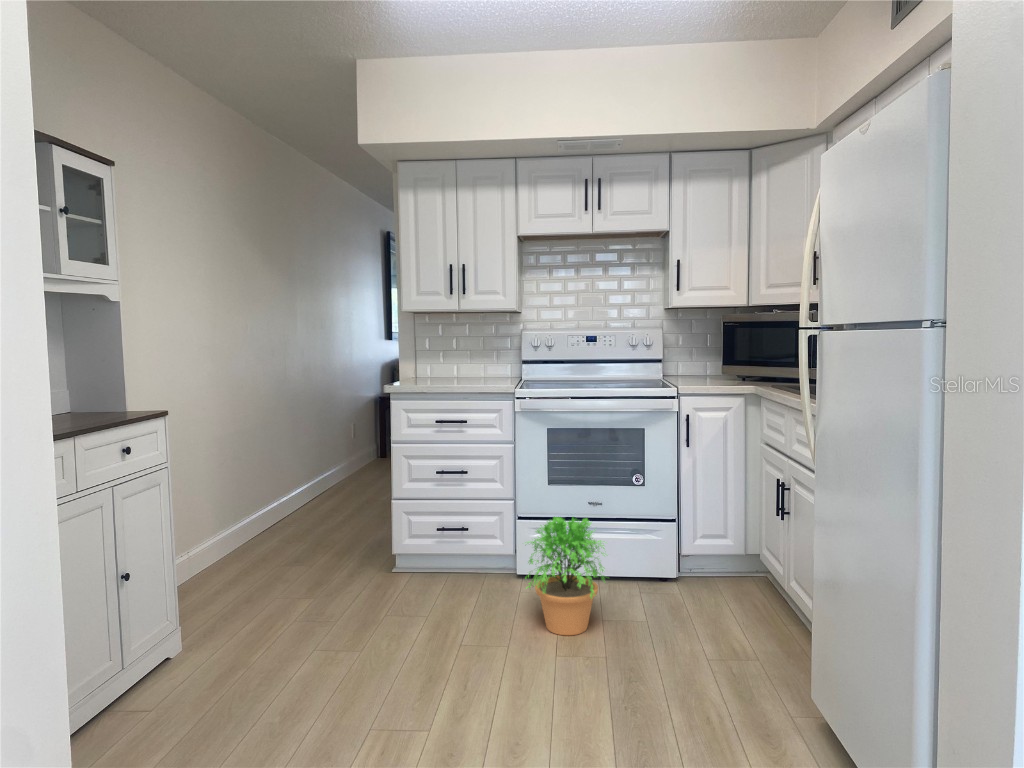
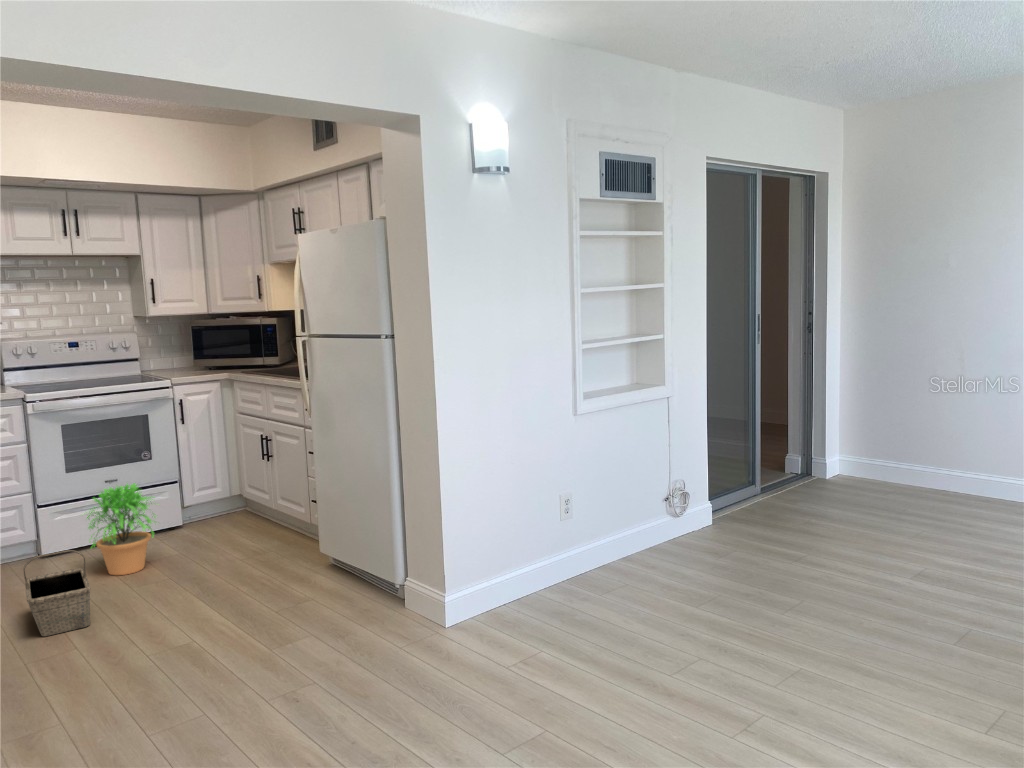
basket: none [387,594,483,711] -> present [24,550,91,636]

